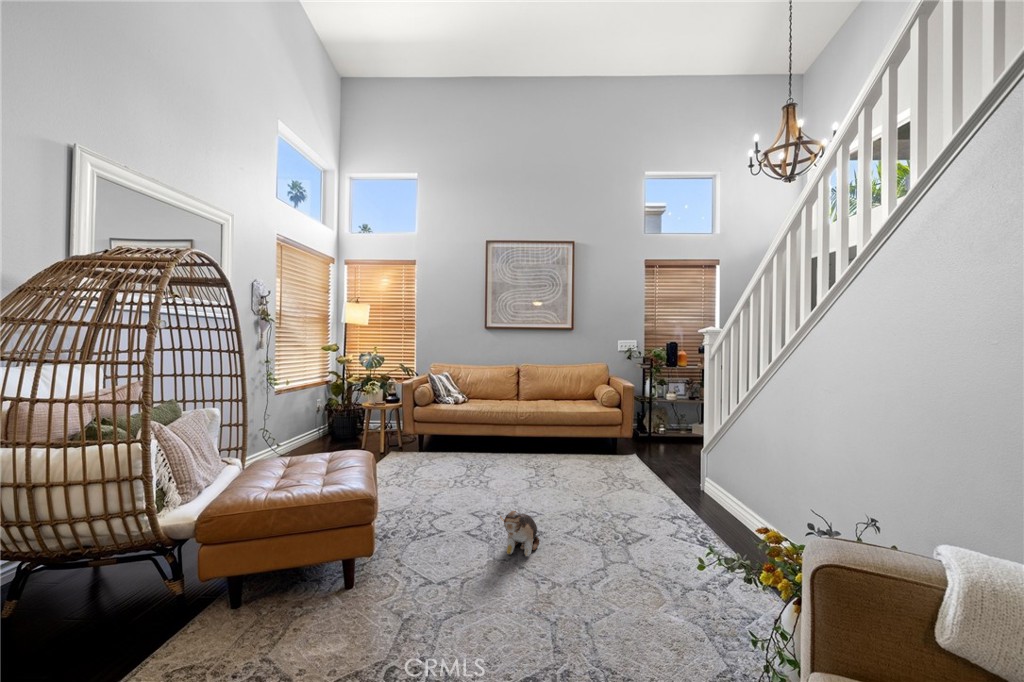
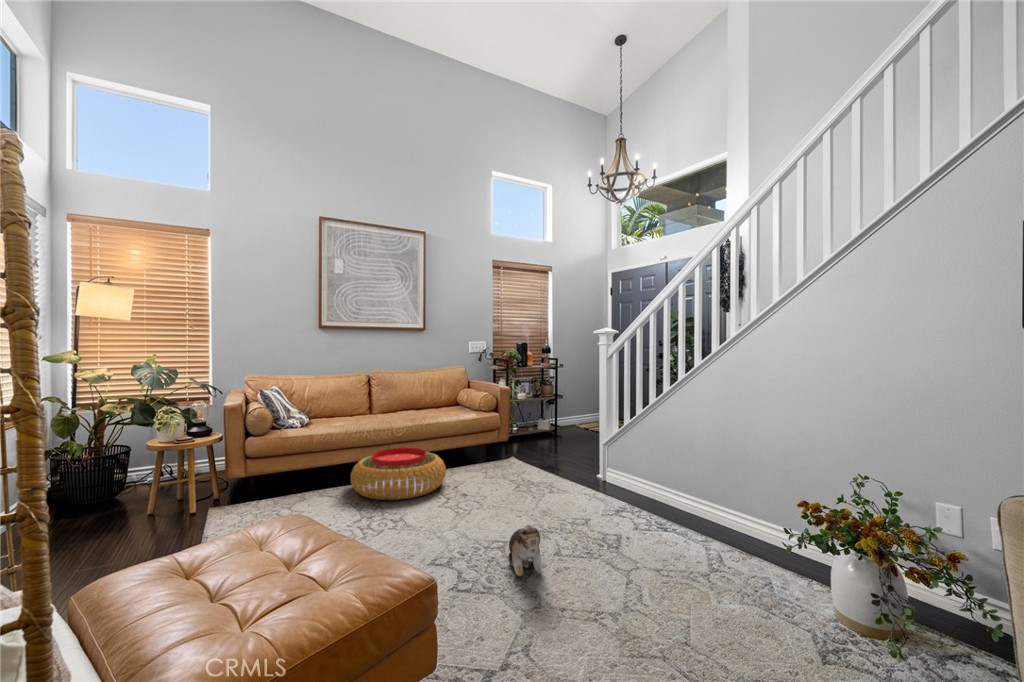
pouf: none [473,429,549,472] -> present [351,448,446,500]

